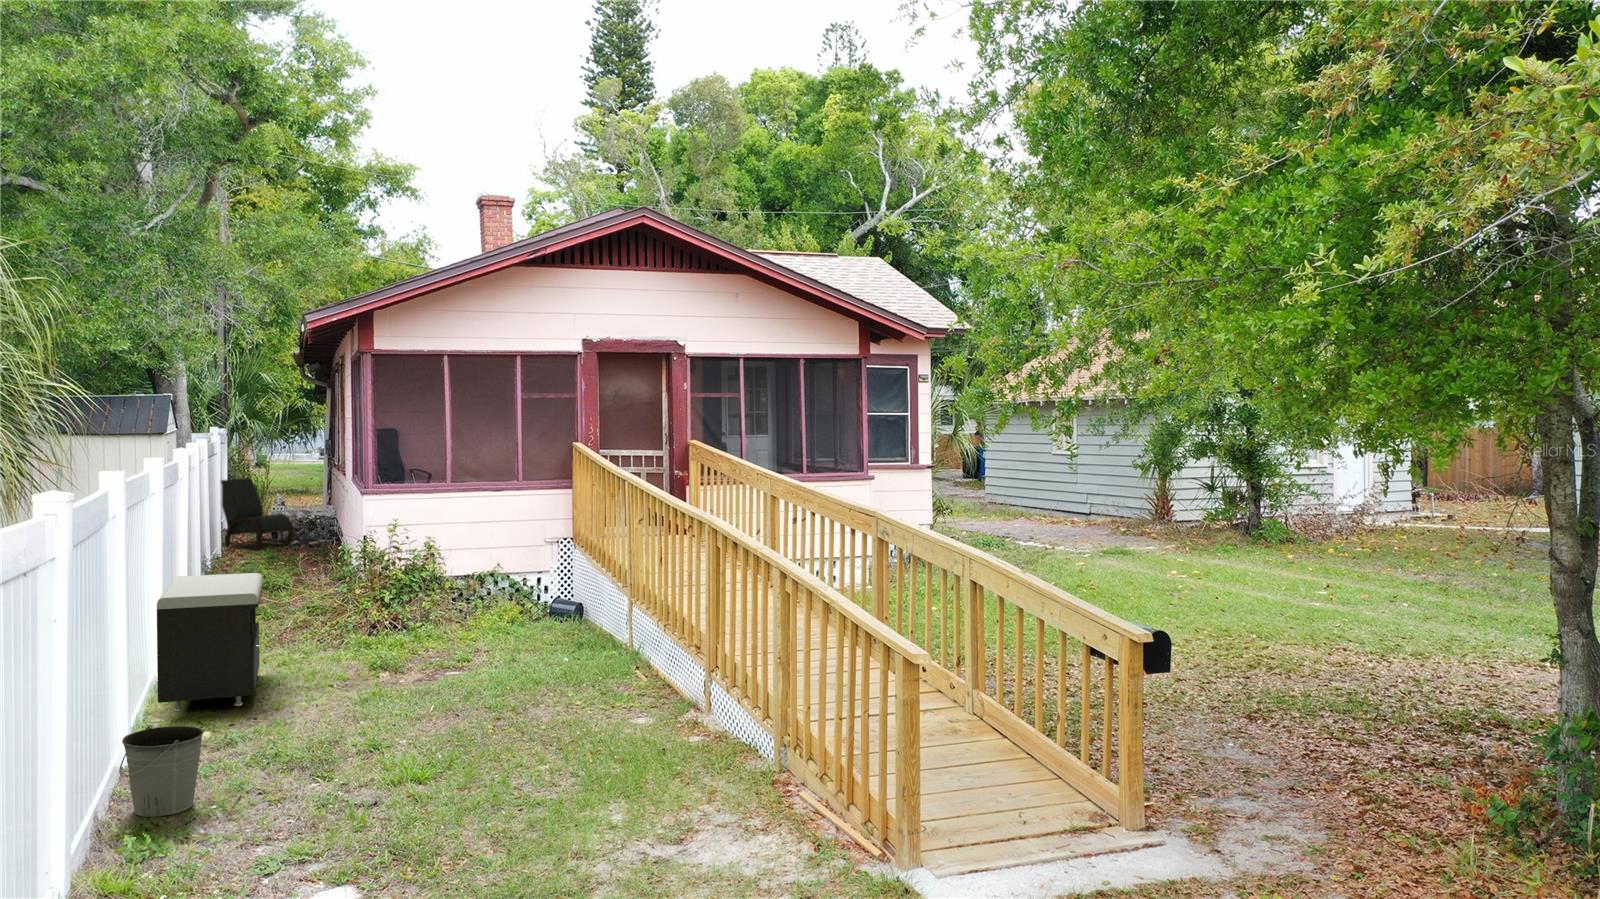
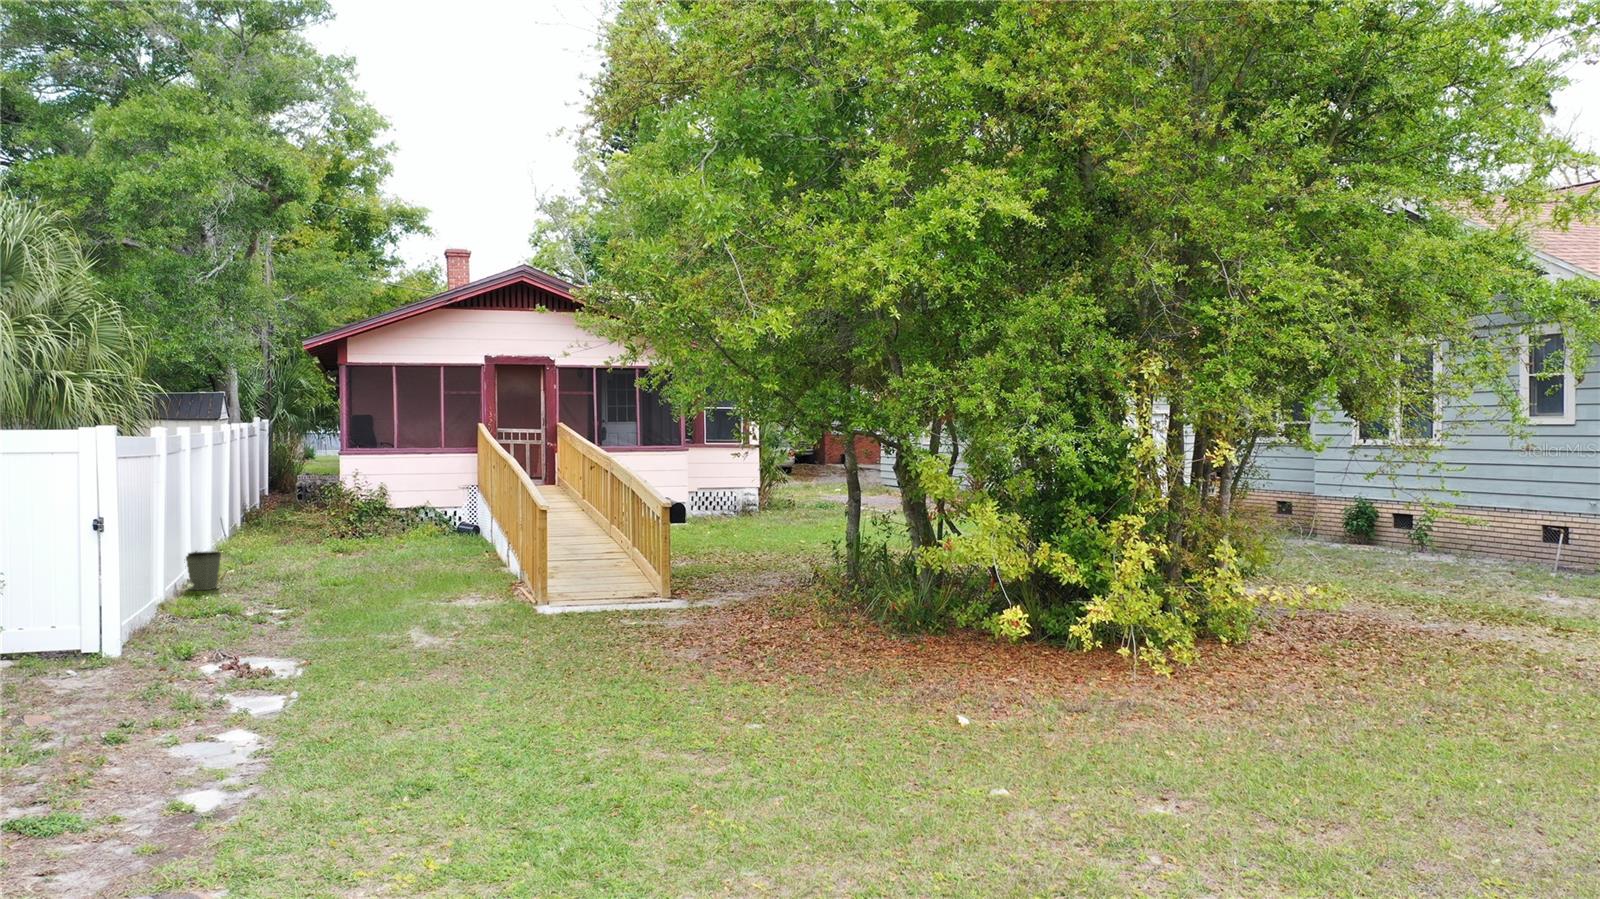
lounge chair: present [221,478,294,550] -> none [256,452,310,501]
storage bench: present [157,573,263,711] -> none [204,493,265,563]

